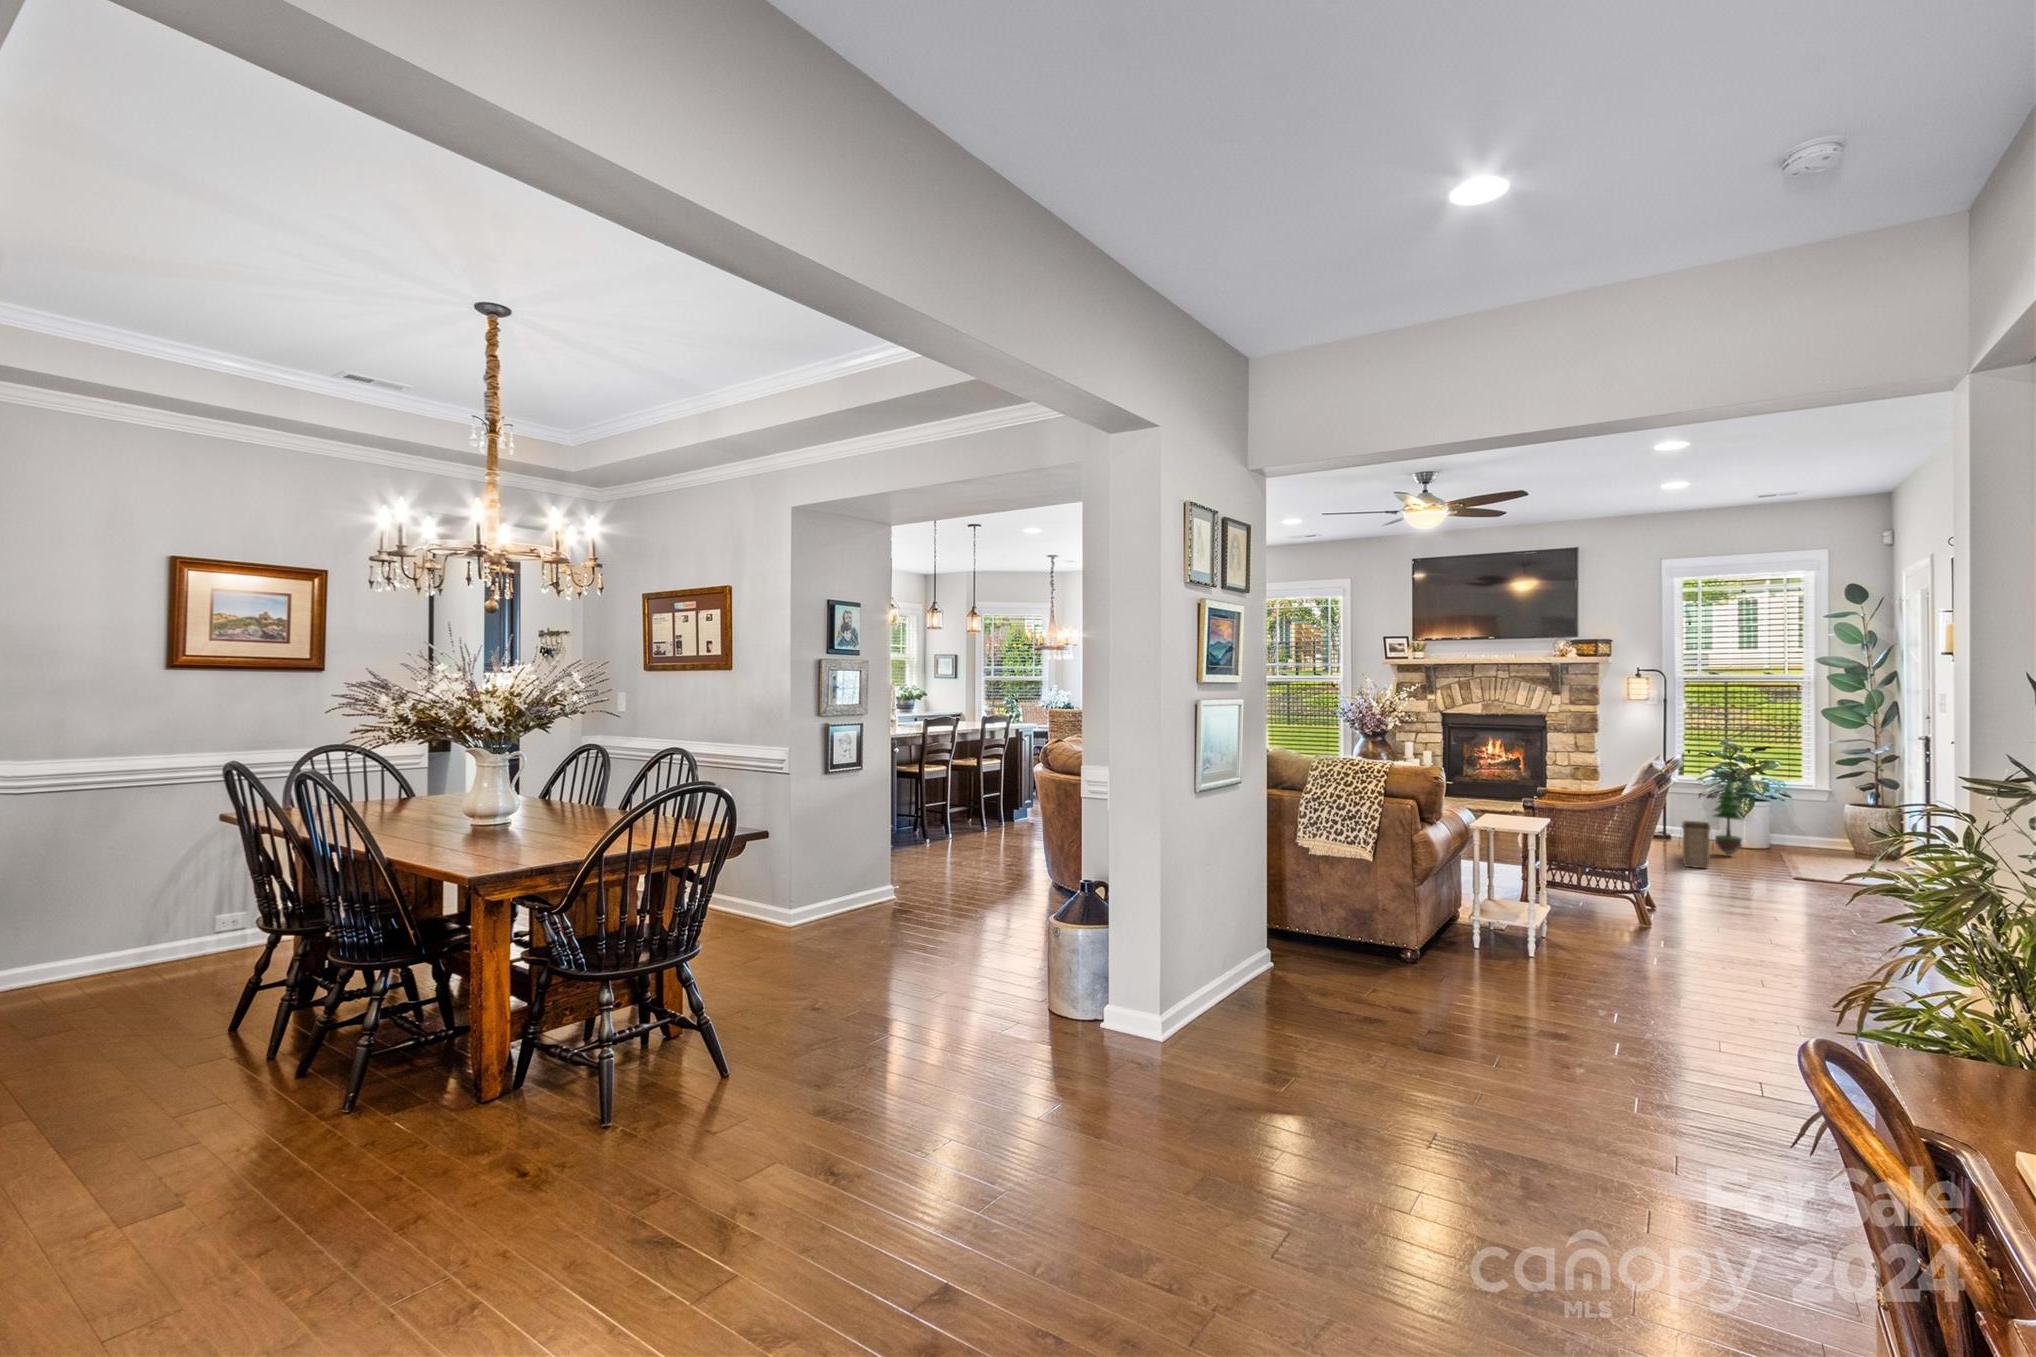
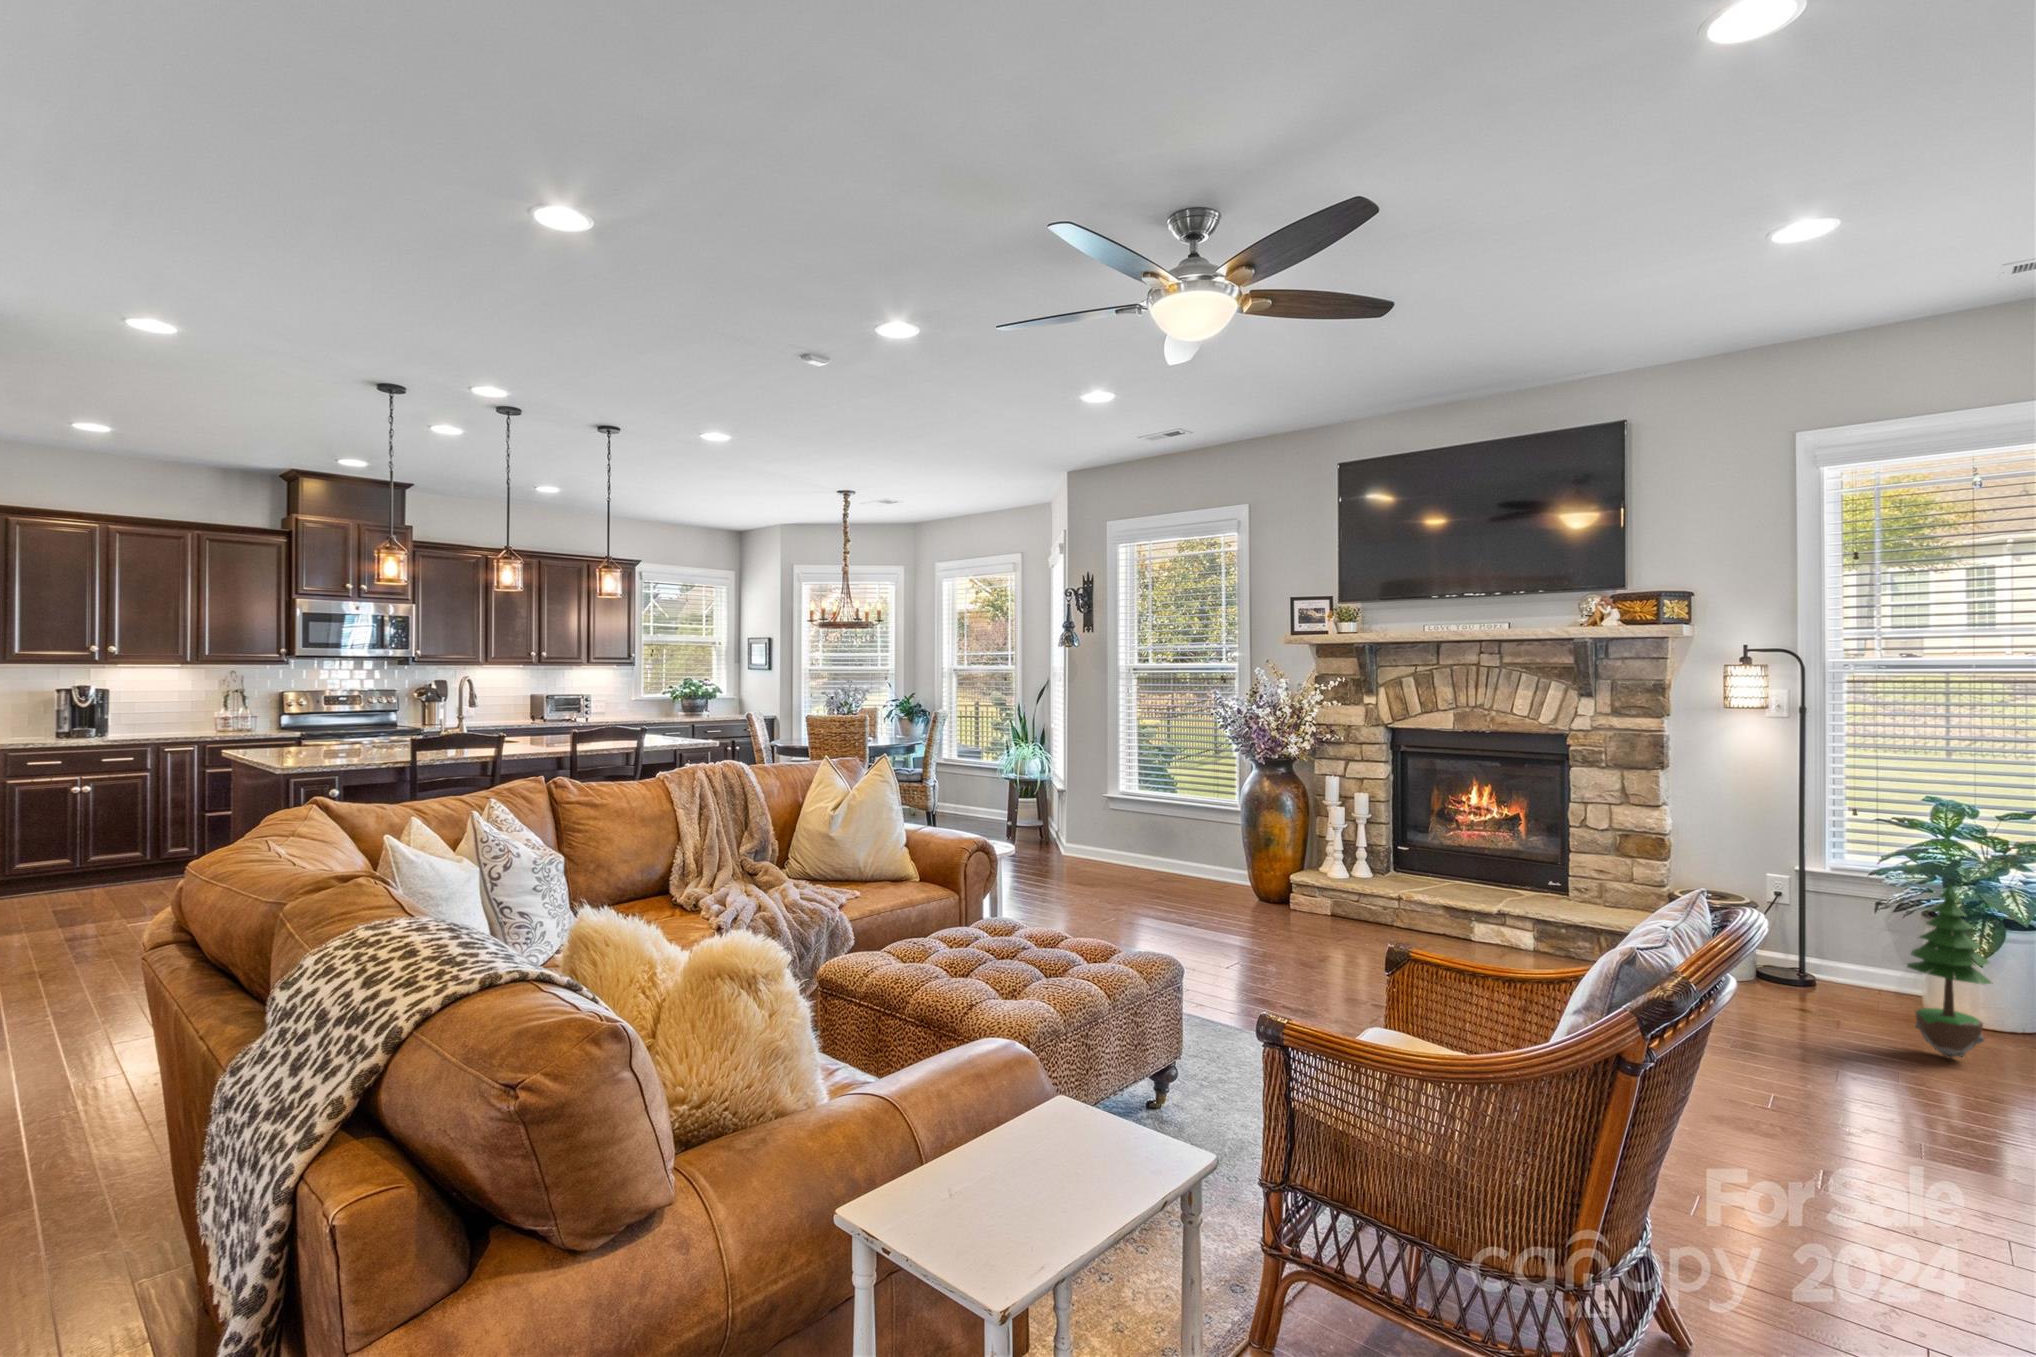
basket: present [1682,821,1711,868] -> none [1825,979,1915,1113]

